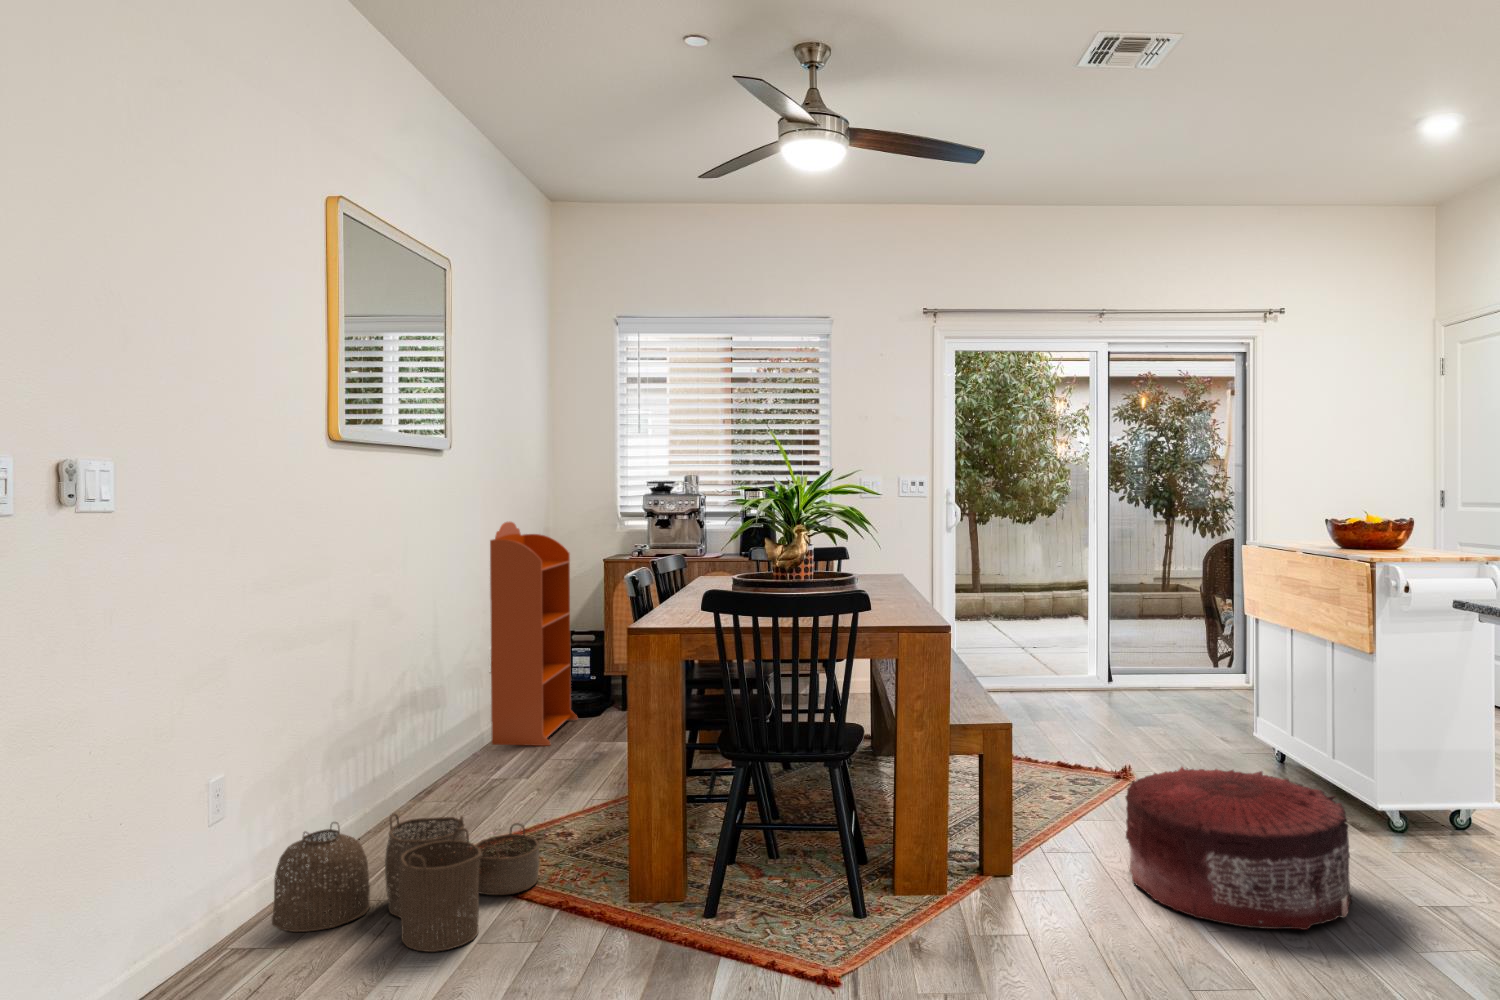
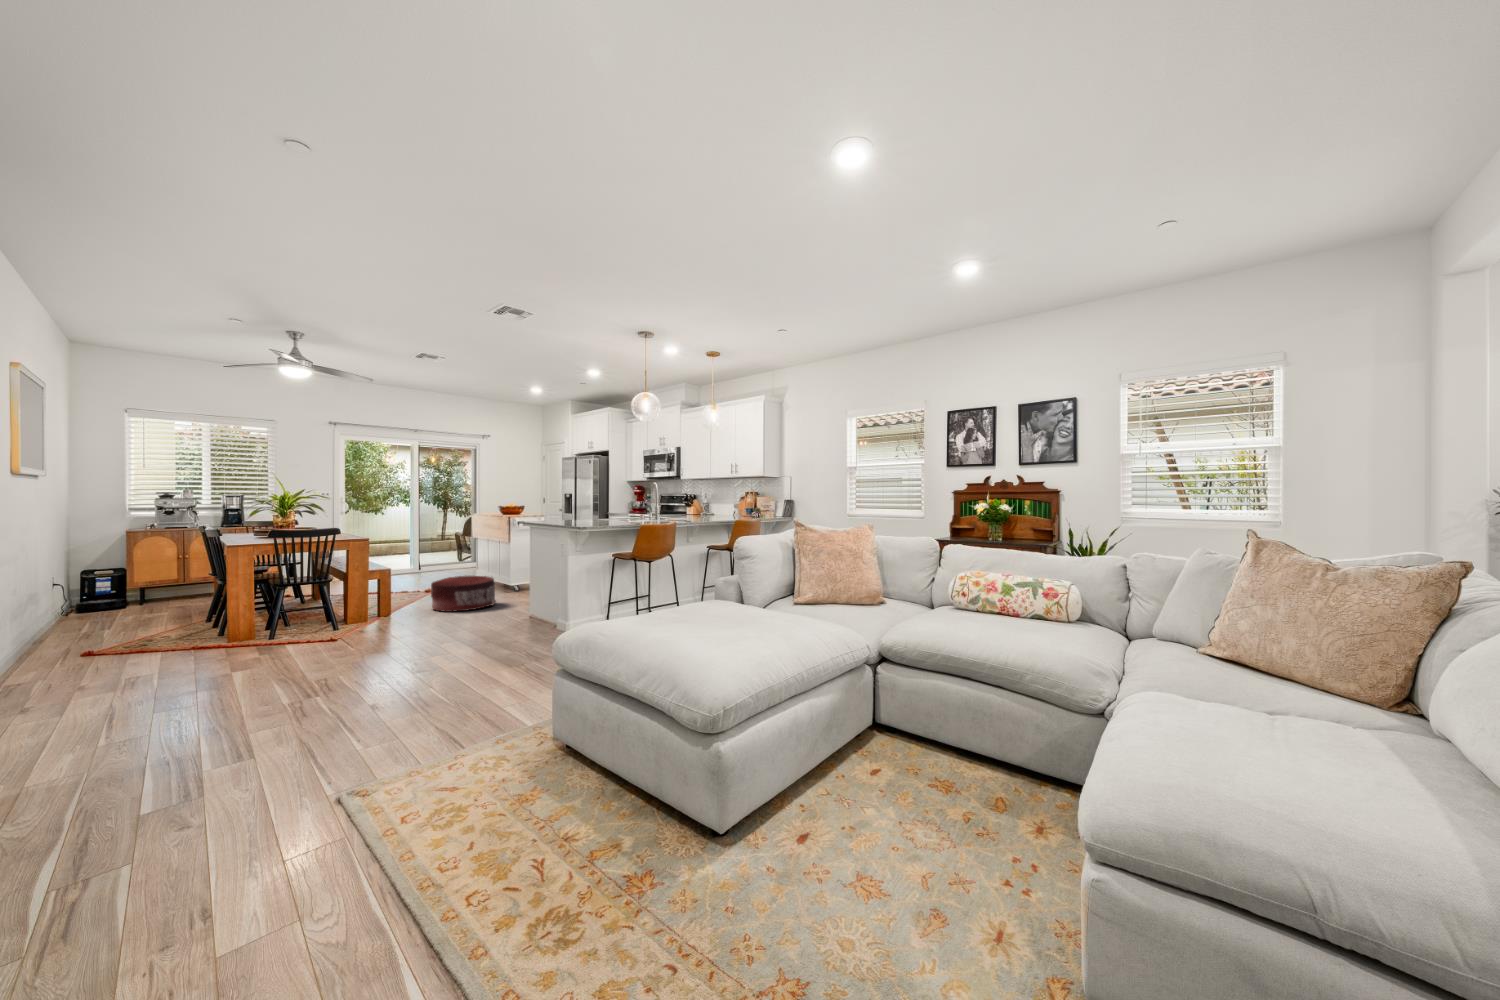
bookcase: present [490,522,578,746] -> none [60,508,112,628]
woven basket: present [272,813,539,952] -> none [36,615,182,668]

